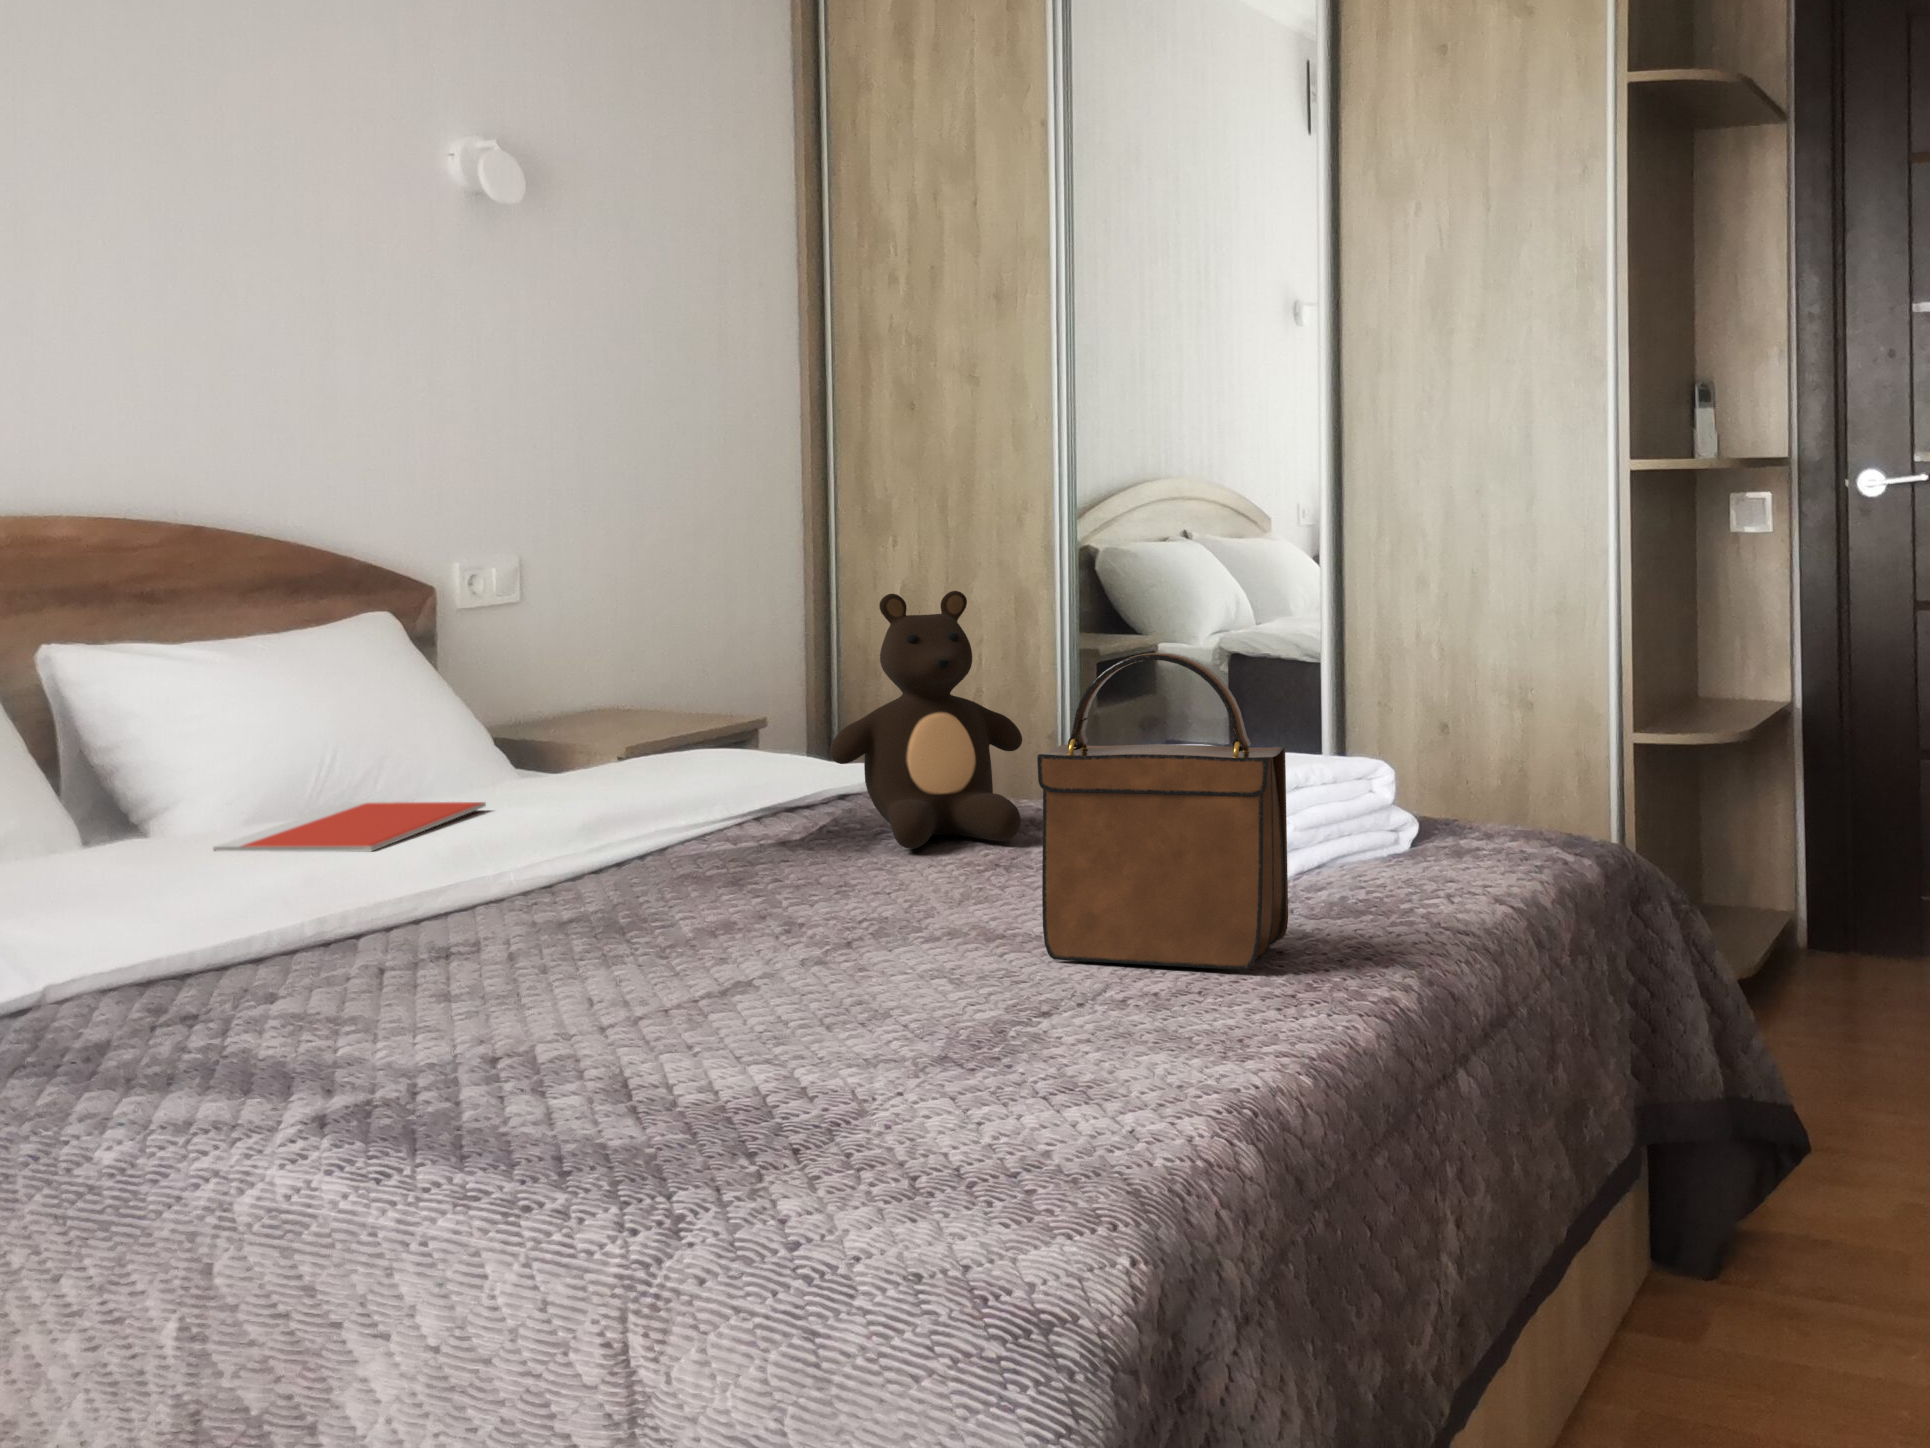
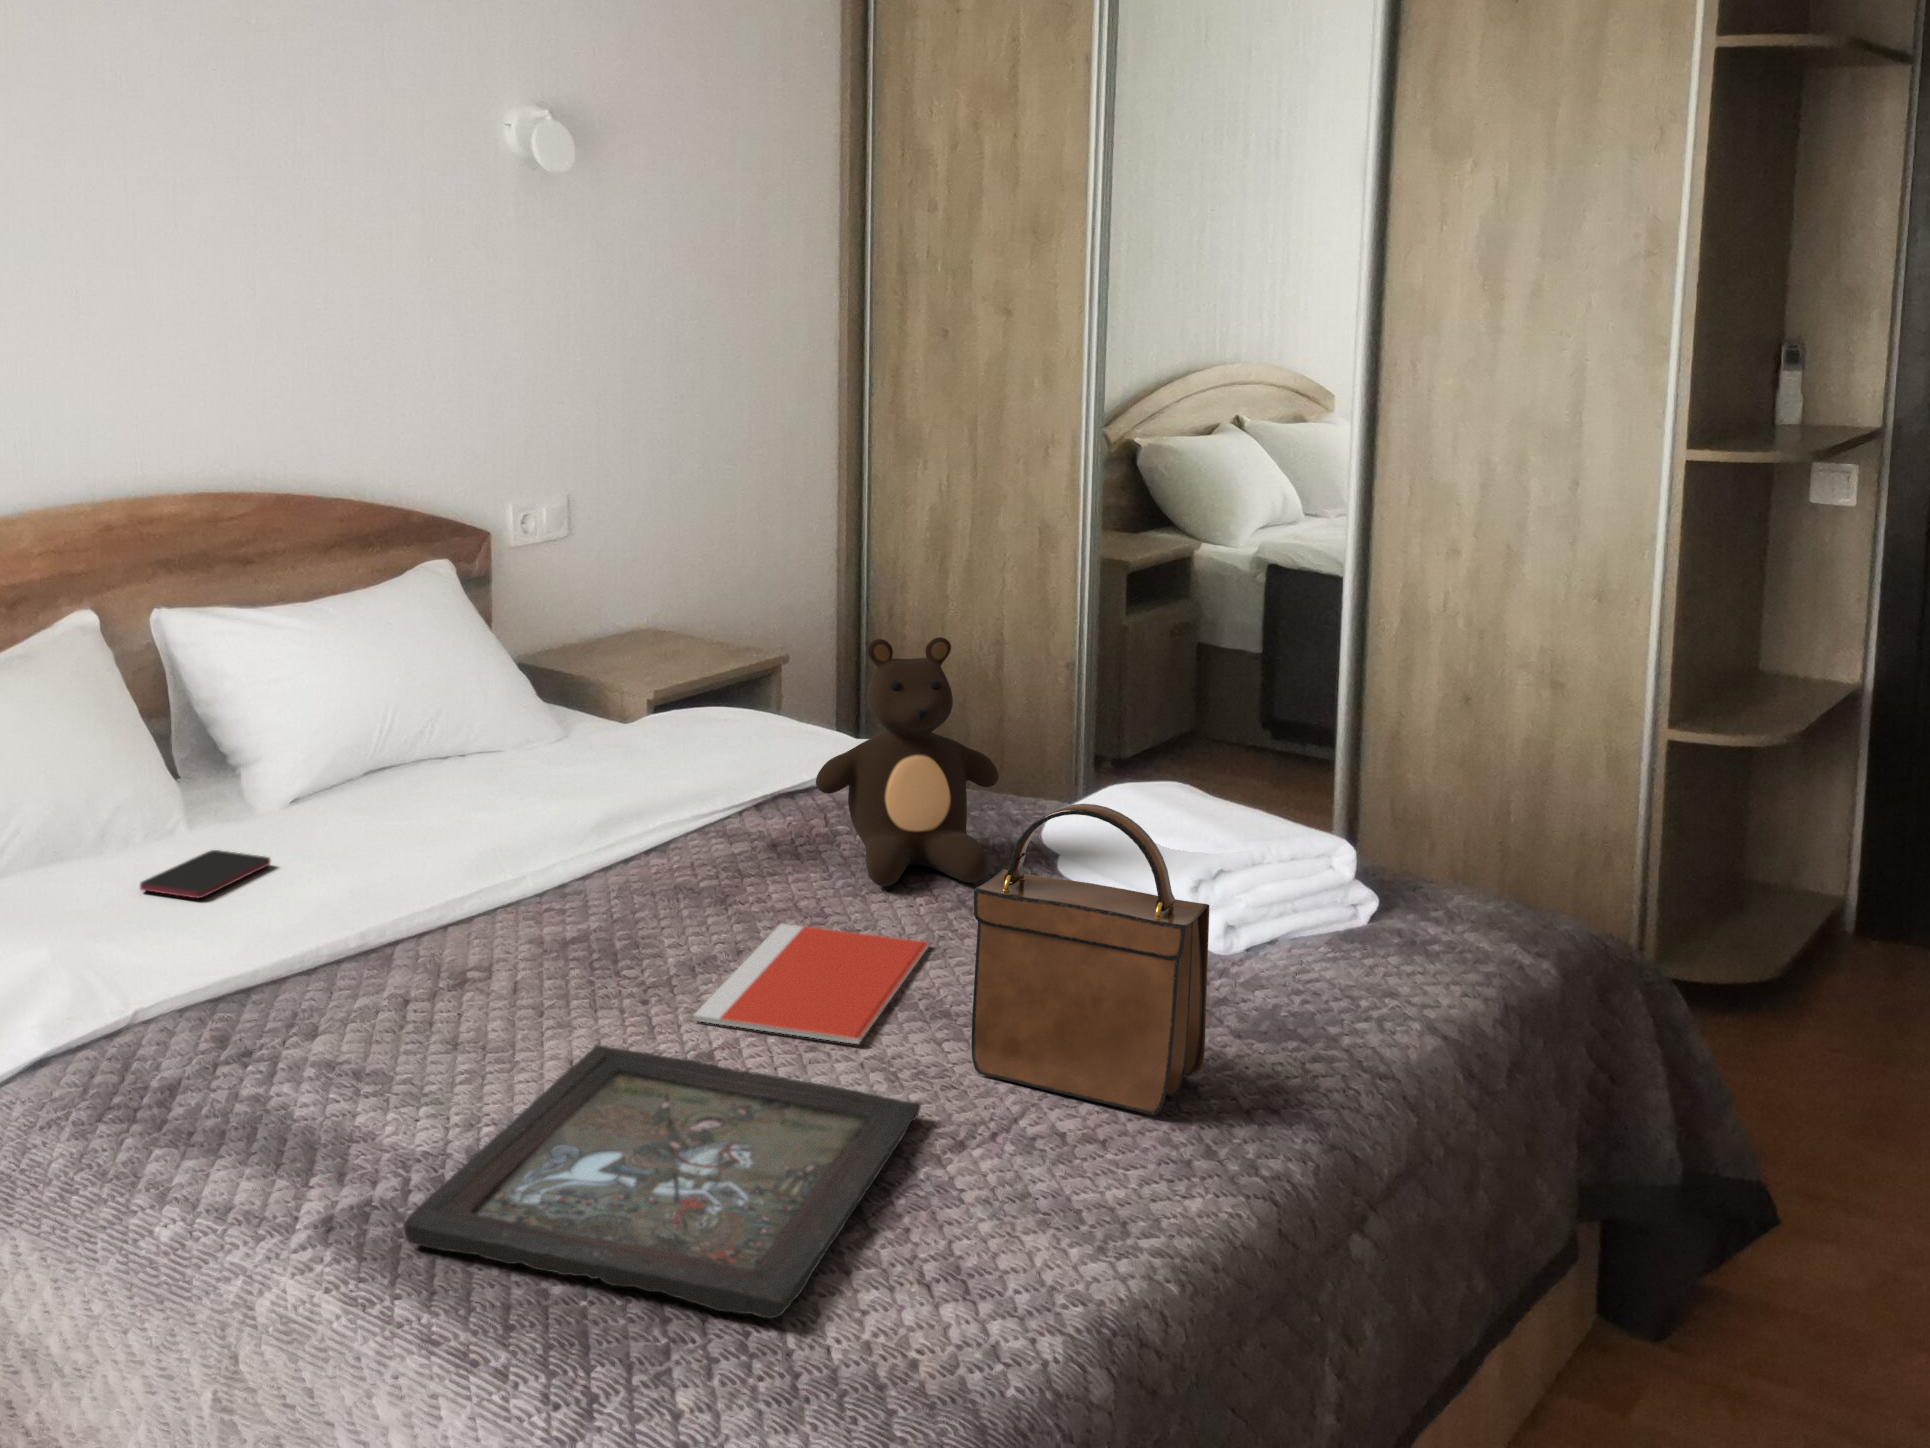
notebook: present [213,802,486,852] -> present [693,924,929,1044]
smartphone: none [46,850,207,882] -> present [140,850,271,898]
tray: none [418,964,999,1138] -> present [403,1045,921,1318]

